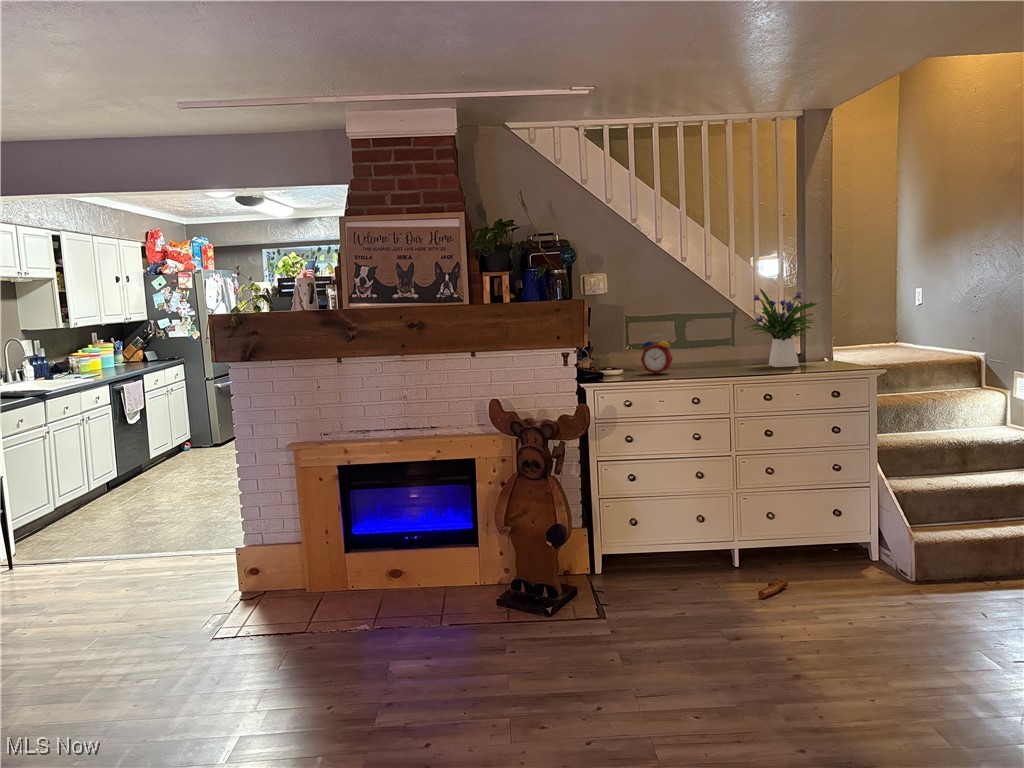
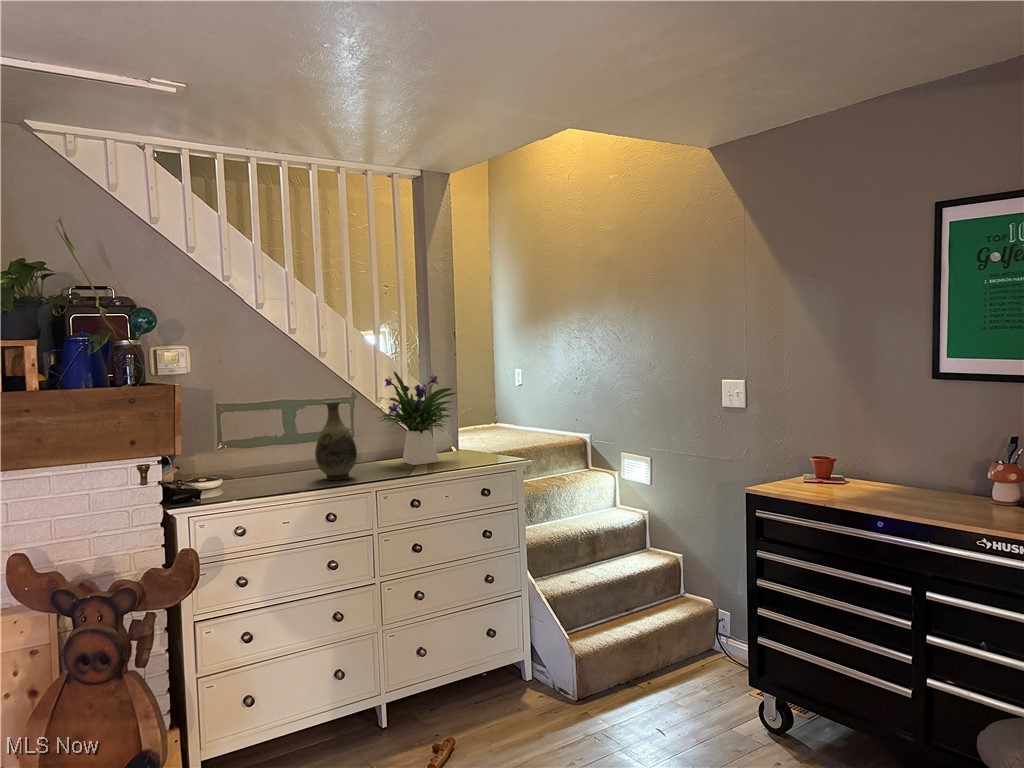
vase: none [689,311,722,373] -> present [315,401,357,480]
alarm clock: present [641,335,673,374] -> none [250,432,293,486]

